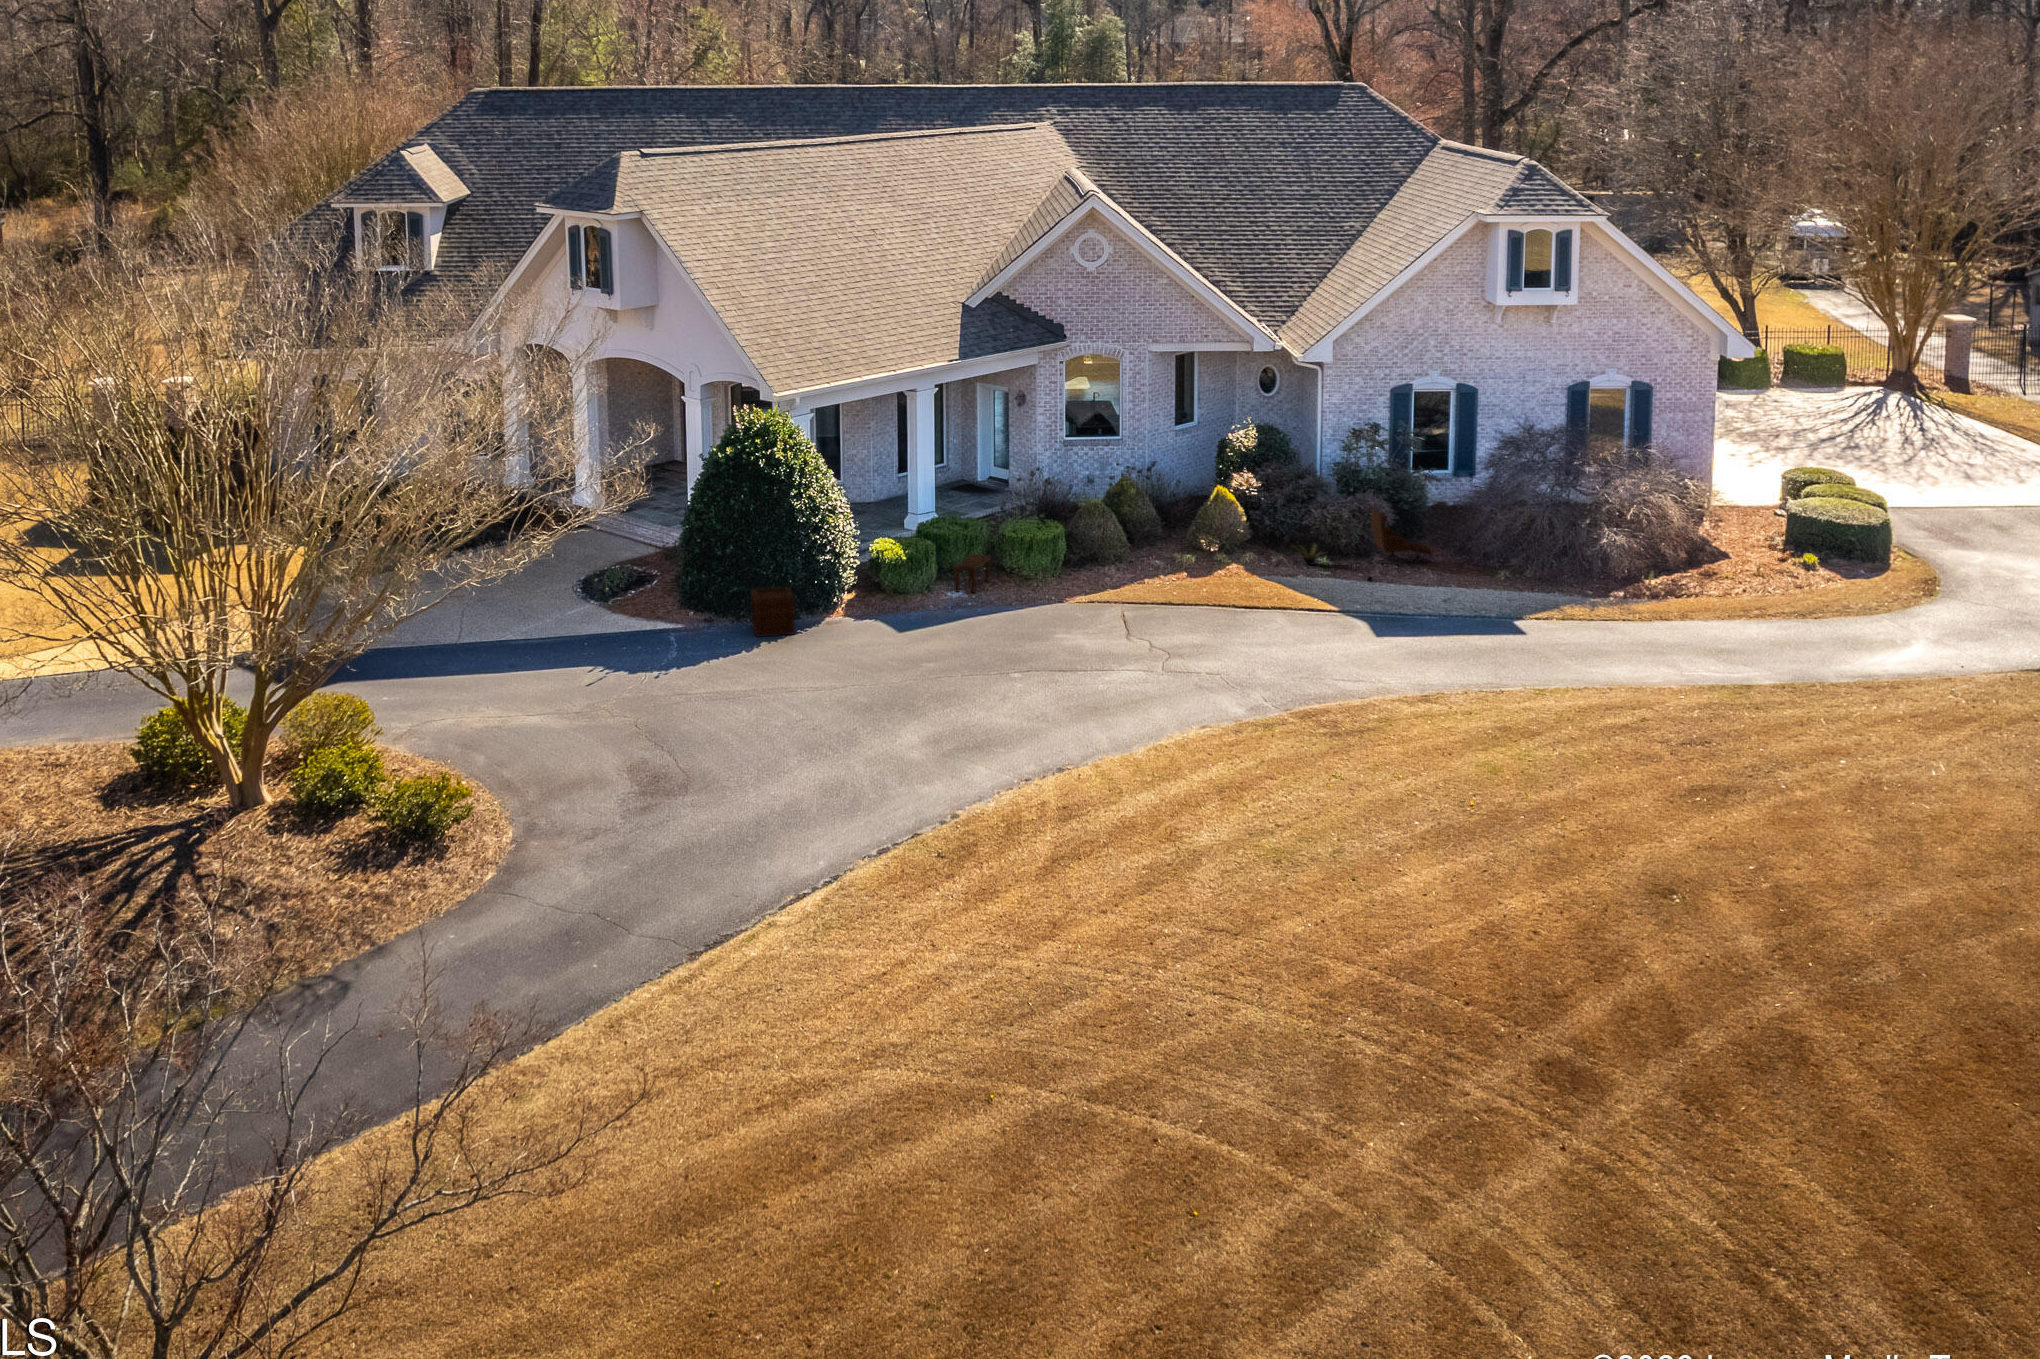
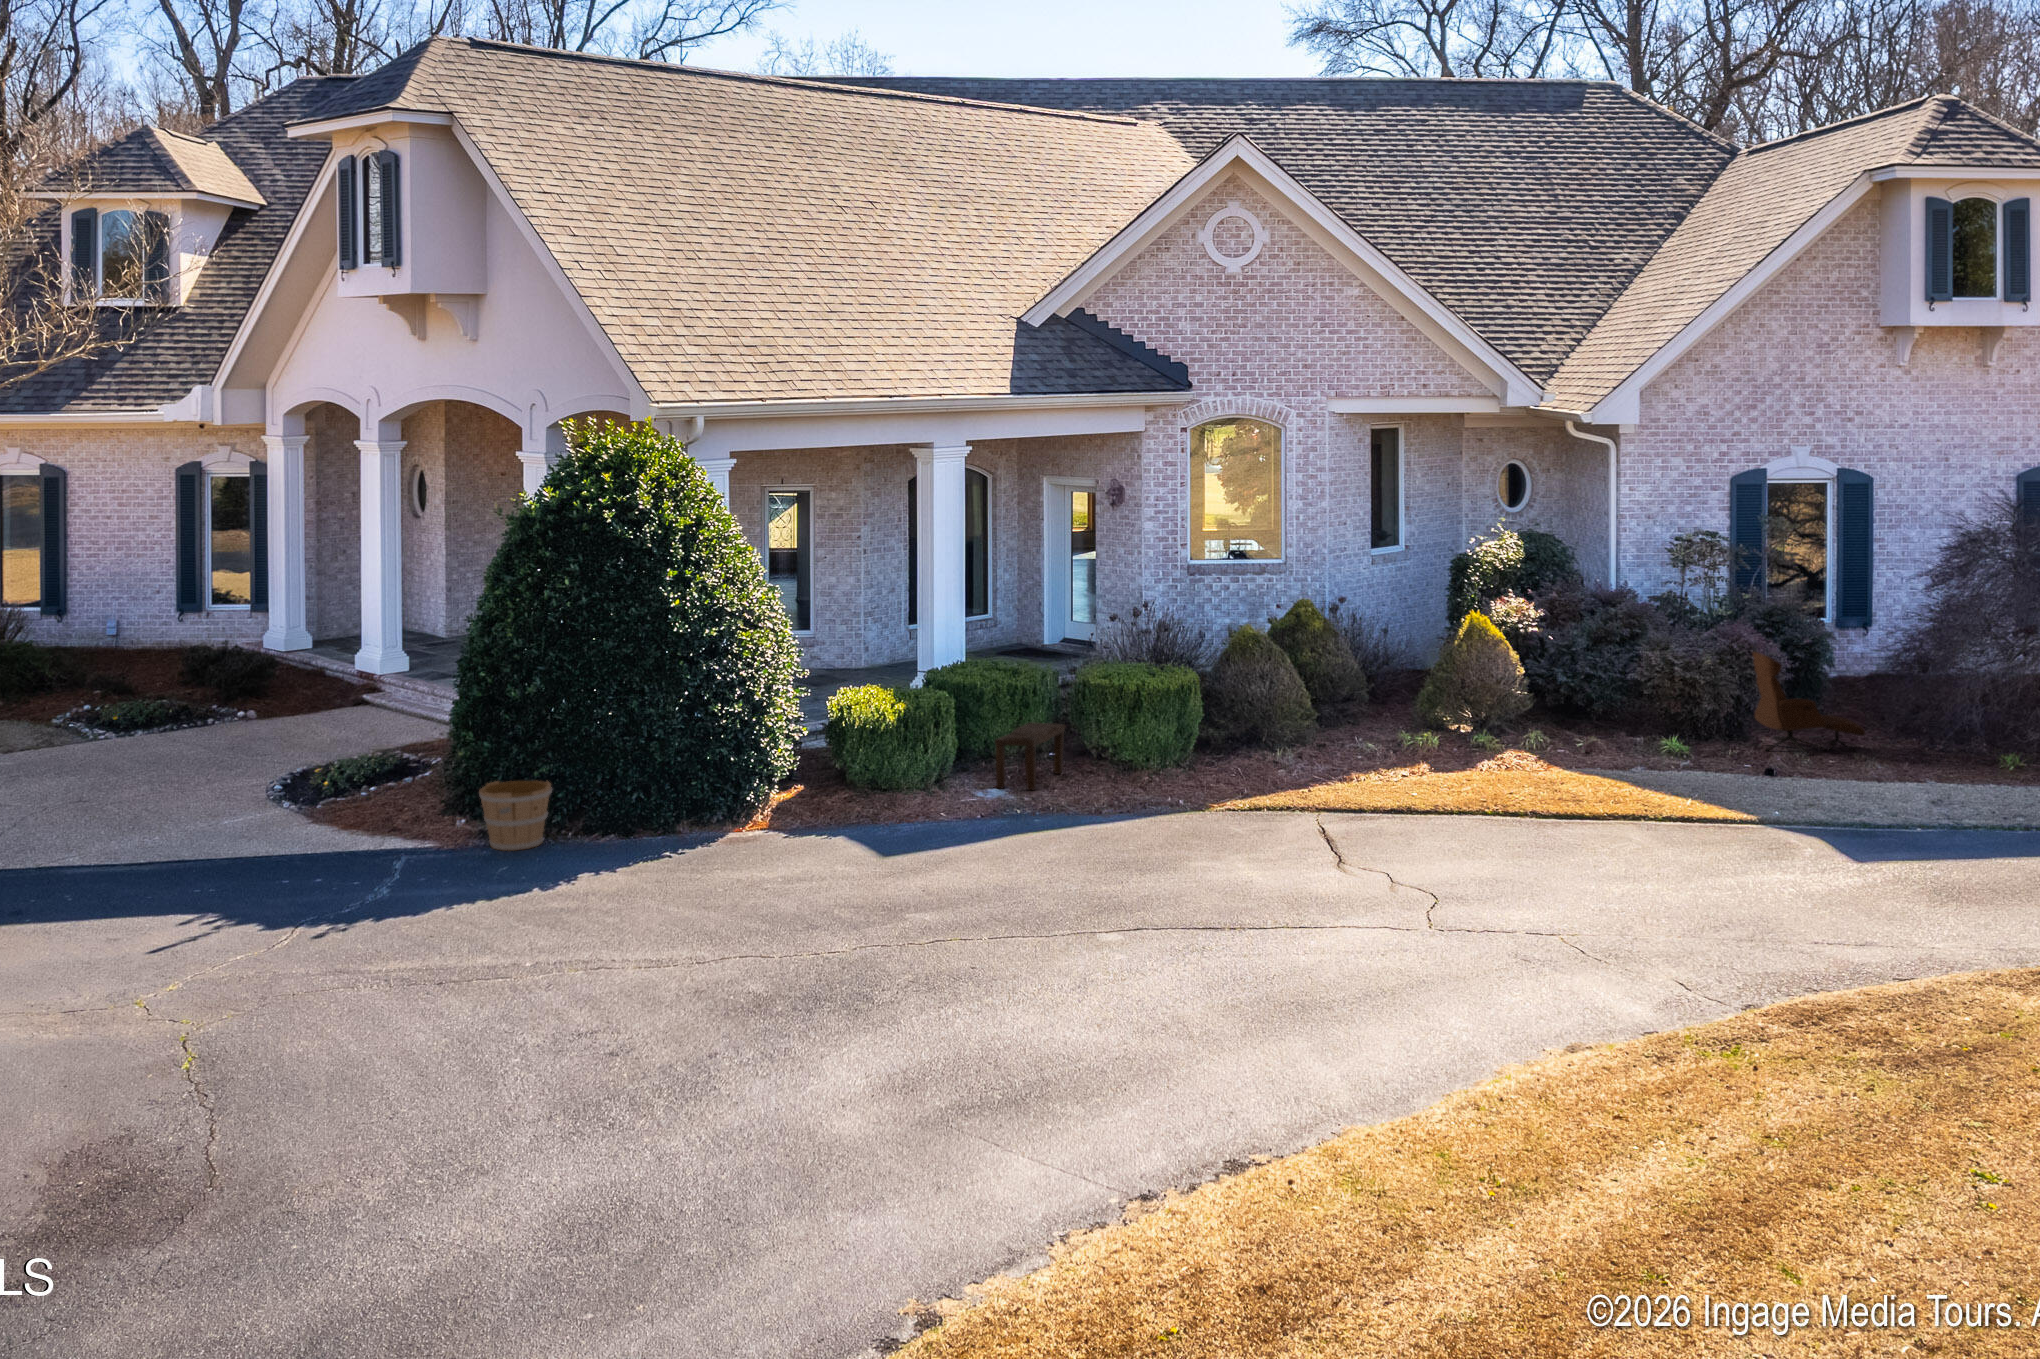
potted plant: present [1290,543,1325,564] -> none [1600,715,1678,753]
wooden crate: present [751,587,795,637] -> none [580,760,665,858]
wooden bucket: none [700,597,736,633] -> present [479,781,552,851]

